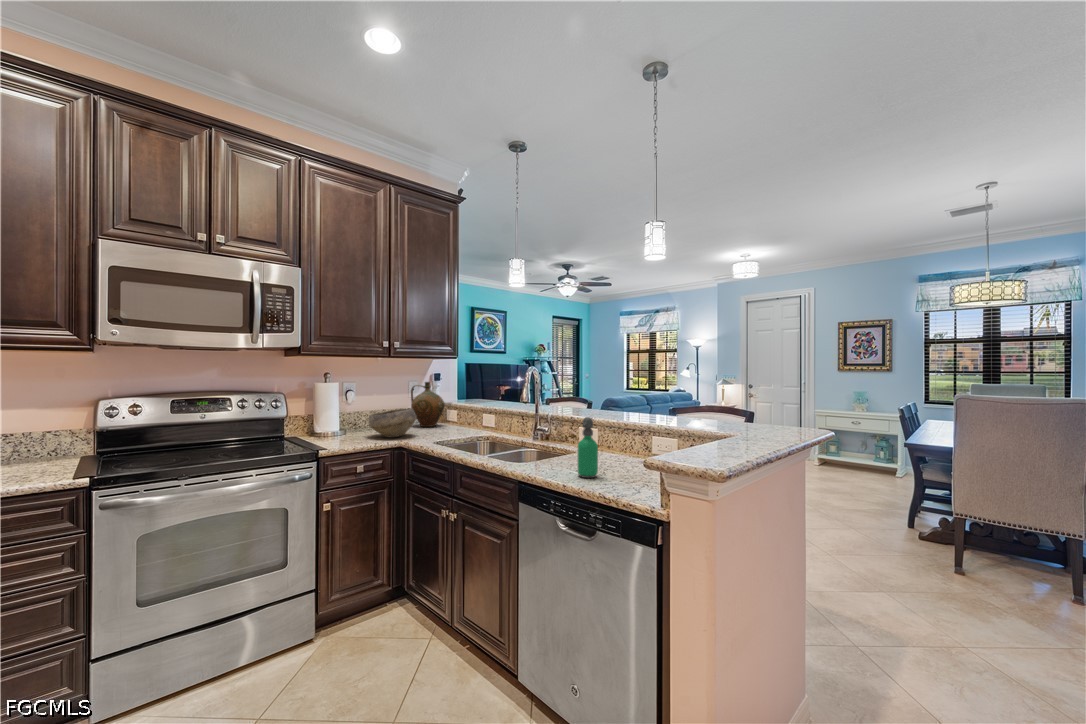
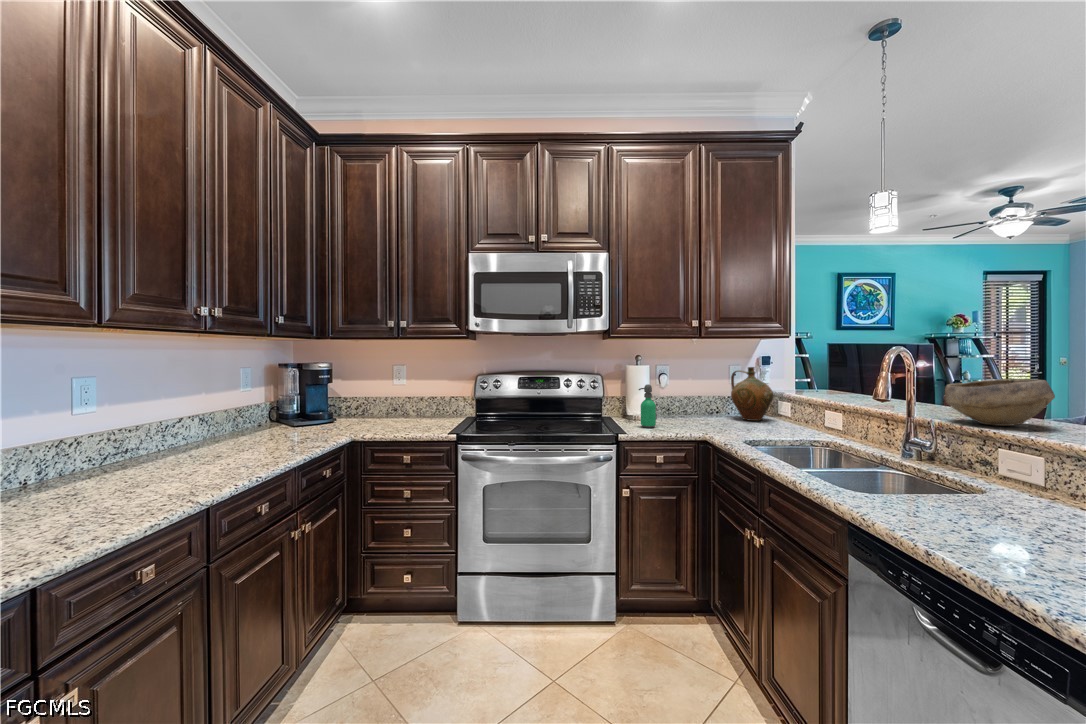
bowl: present [369,409,417,437] -> present [945,379,1055,426]
soap dispenser: present [578,417,598,478] -> present [639,384,656,428]

